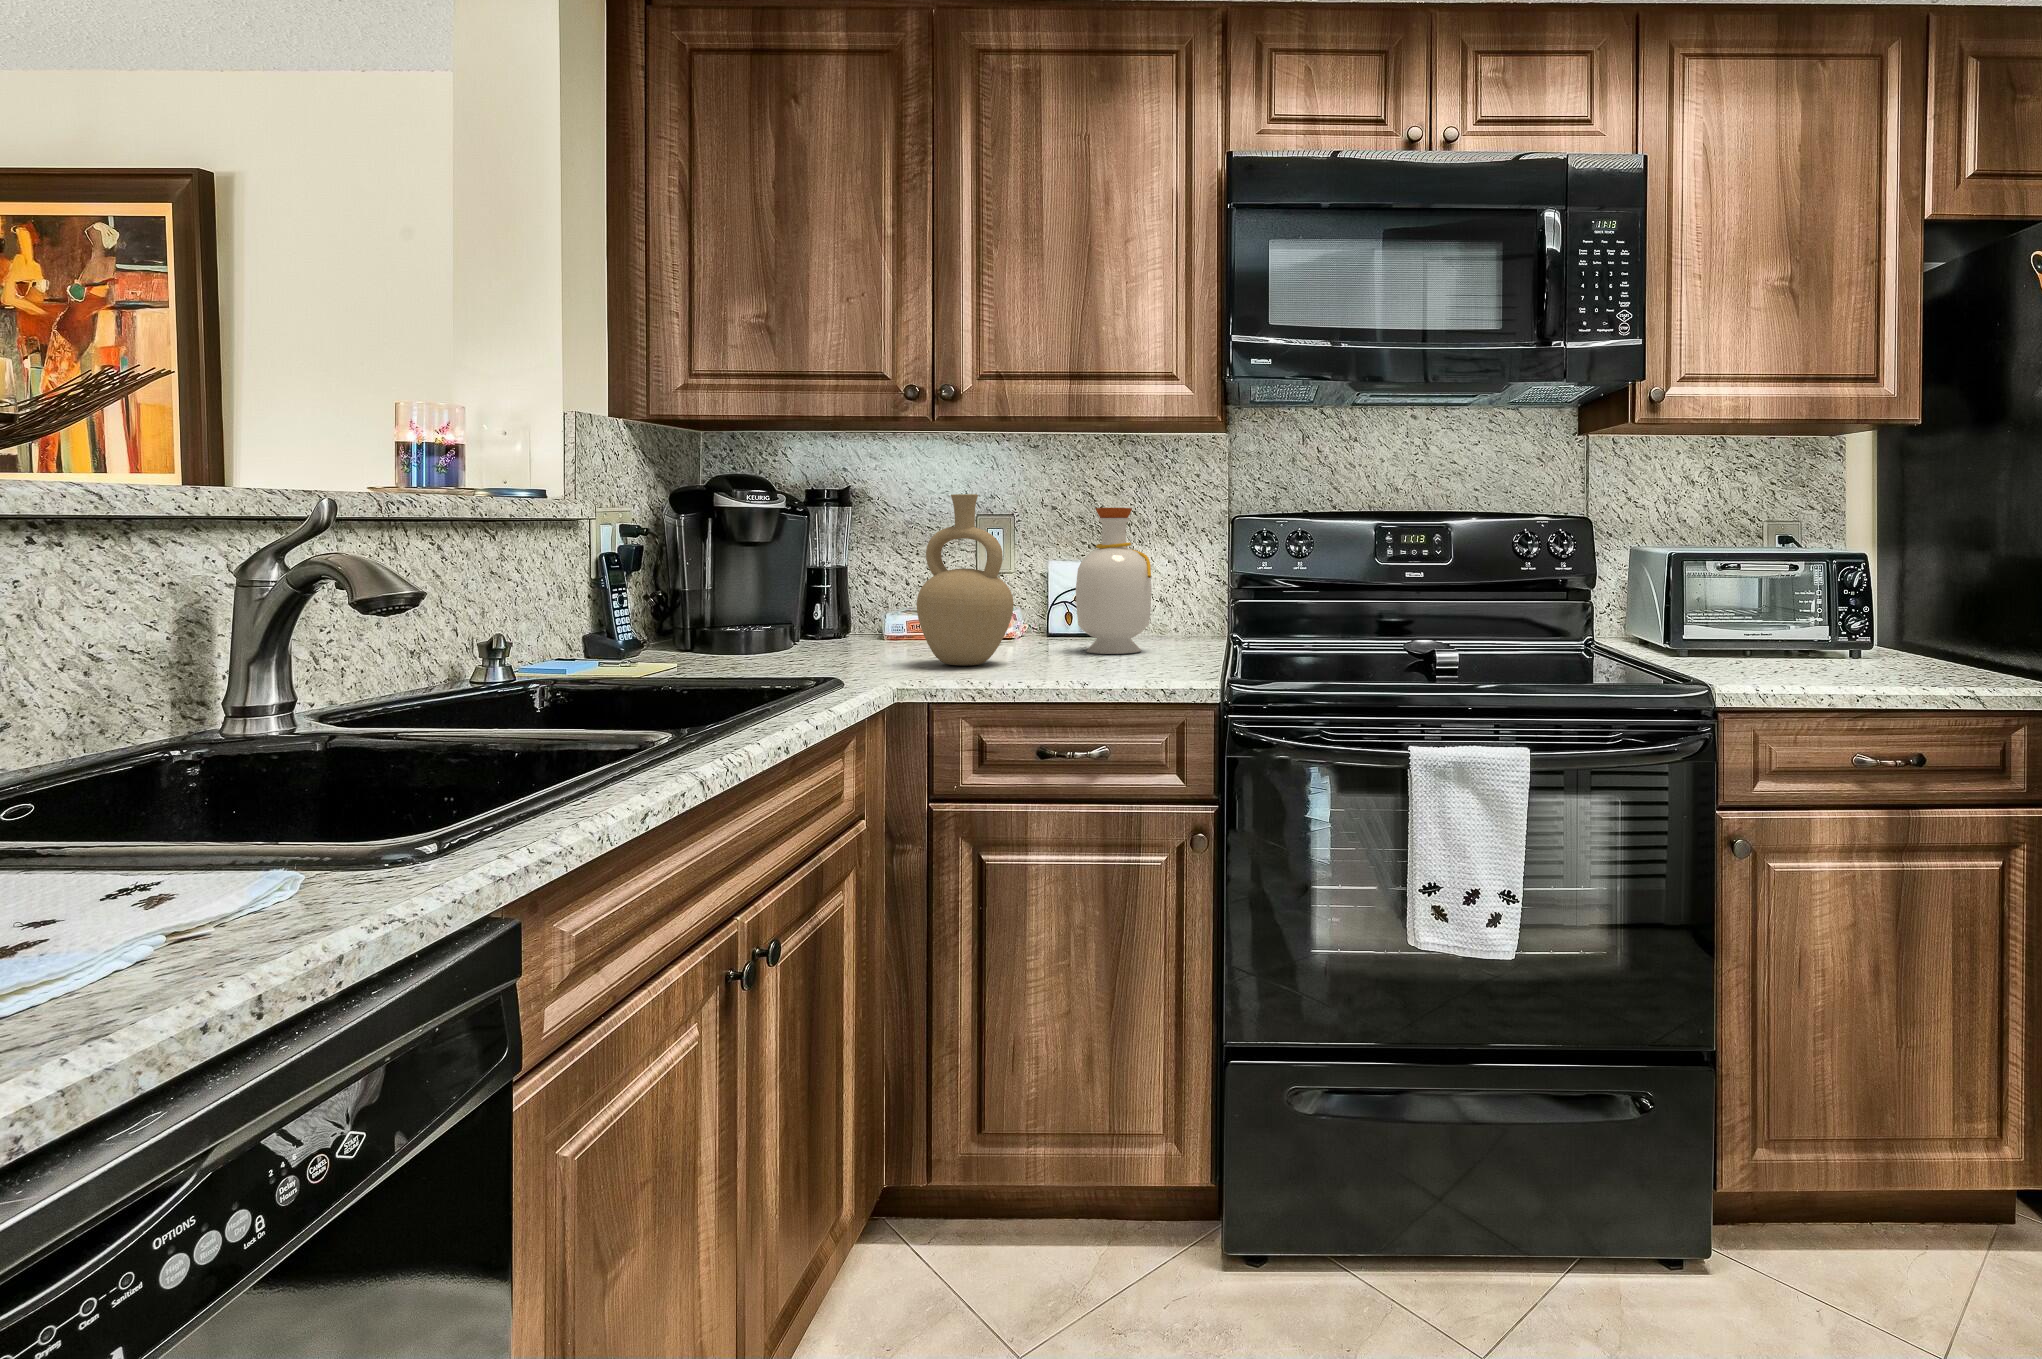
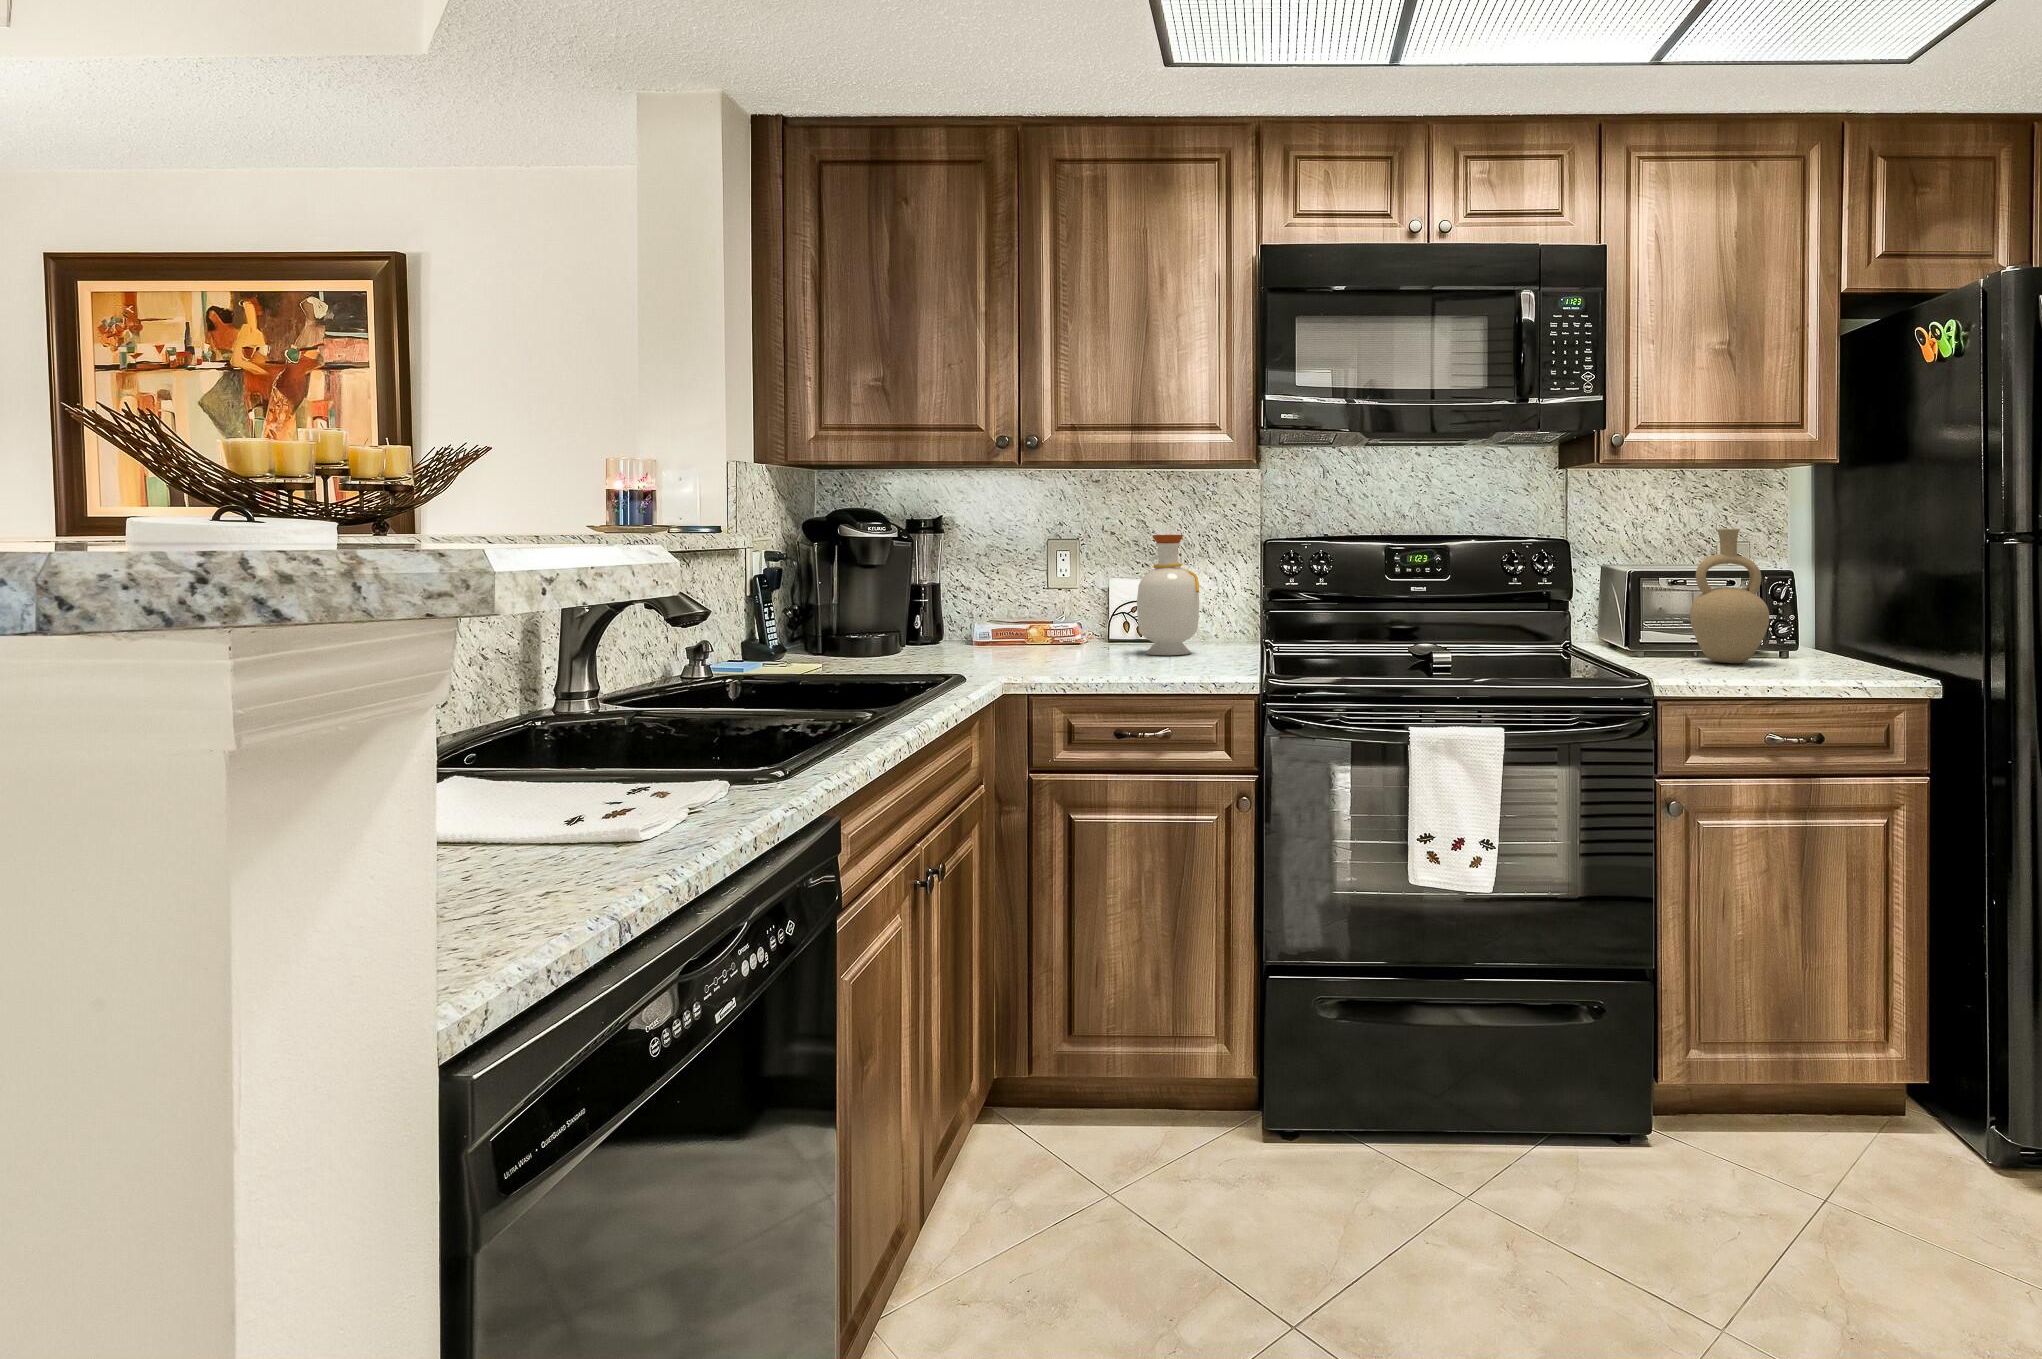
vase: present [917,494,1013,665] -> present [1690,529,1769,663]

